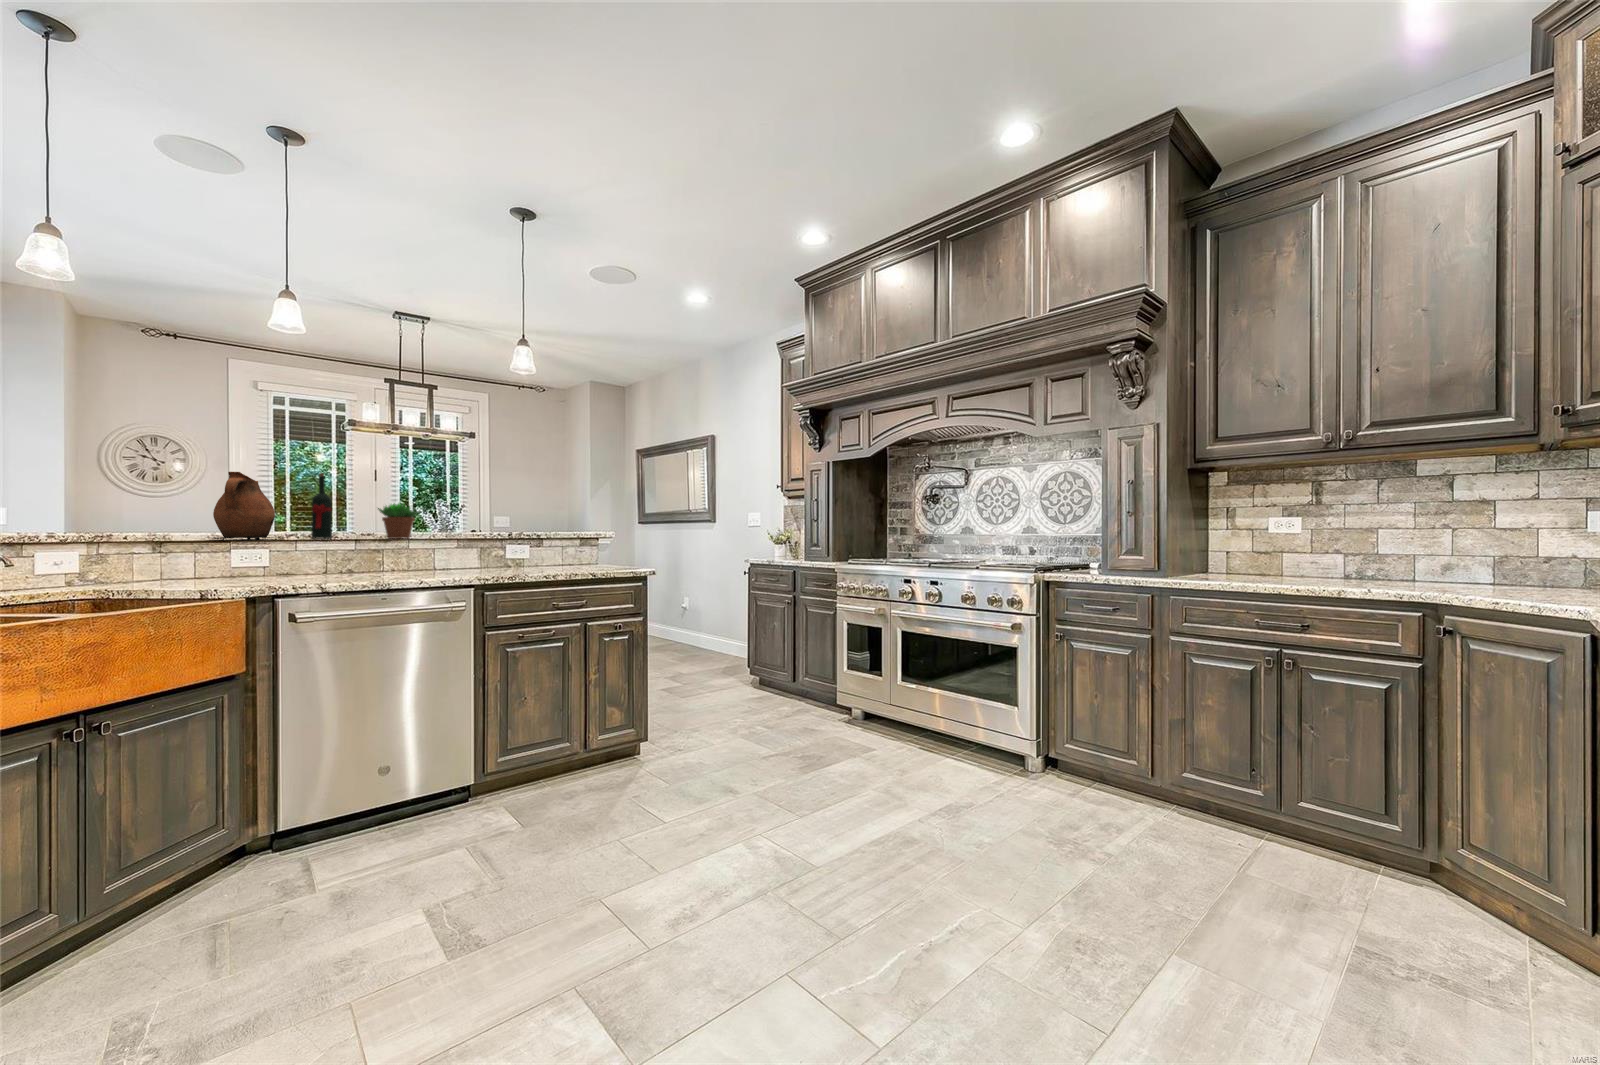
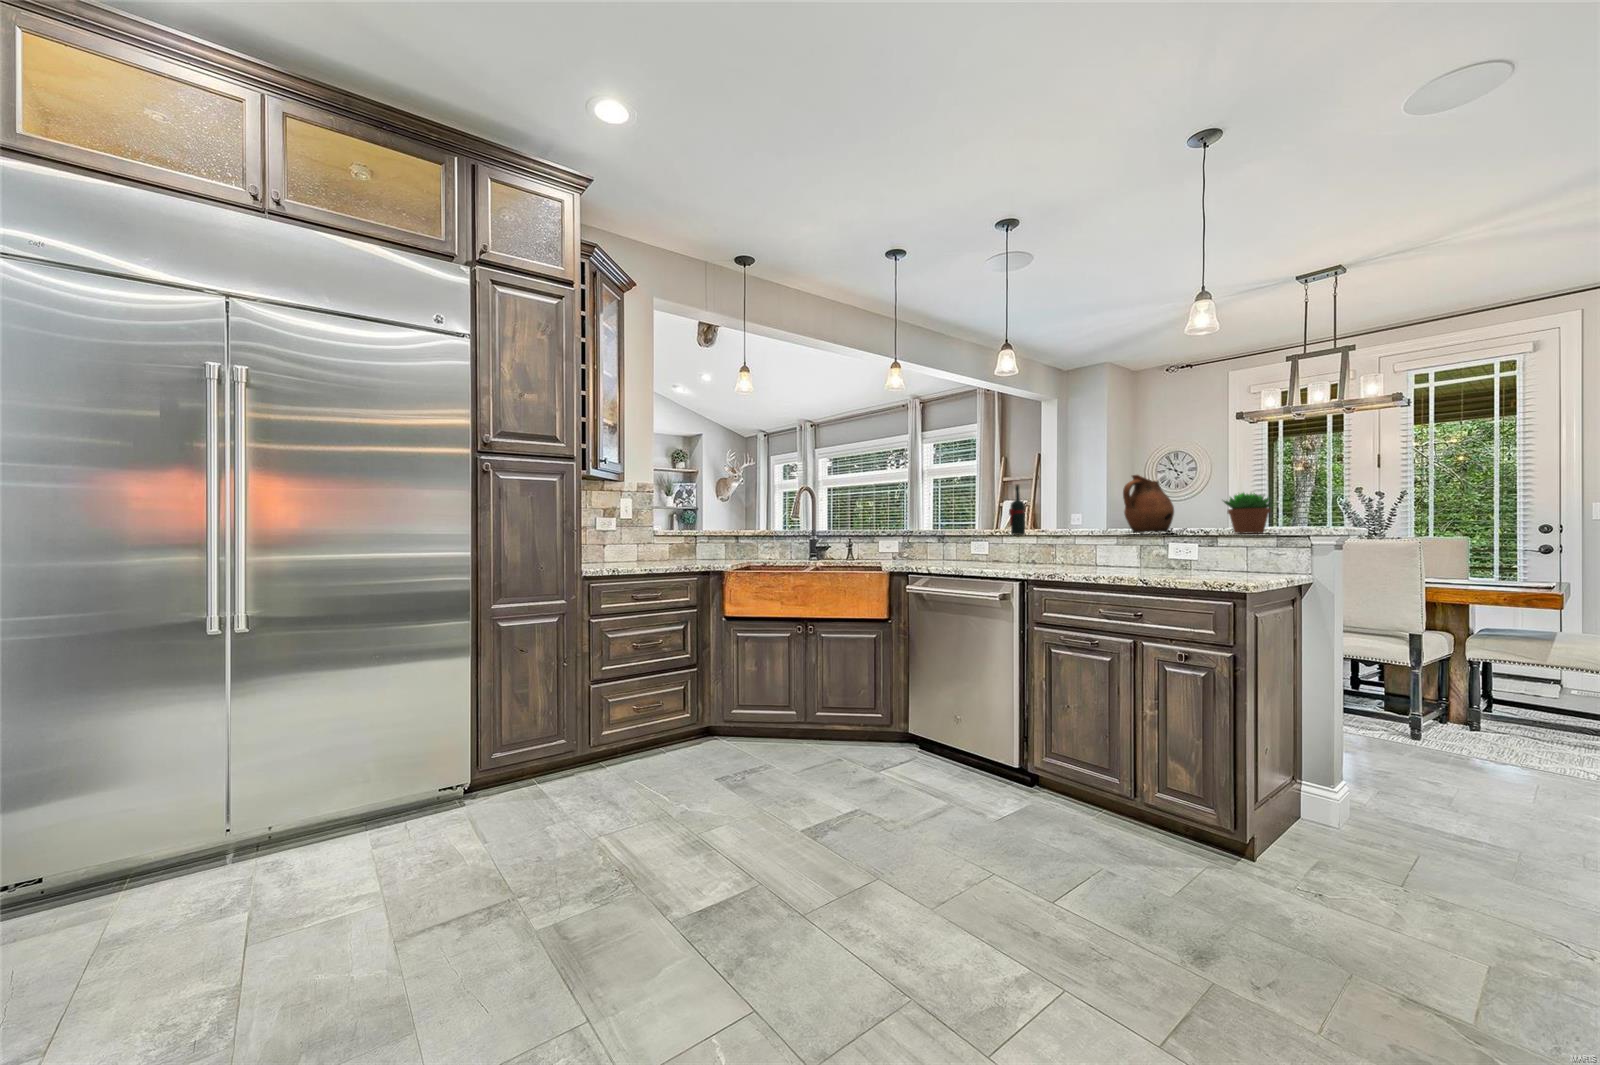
ceramic pitcher: present [213,472,285,539] -> present [1123,475,1175,533]
succulent plant: present [378,503,417,539] -> present [1223,493,1273,533]

